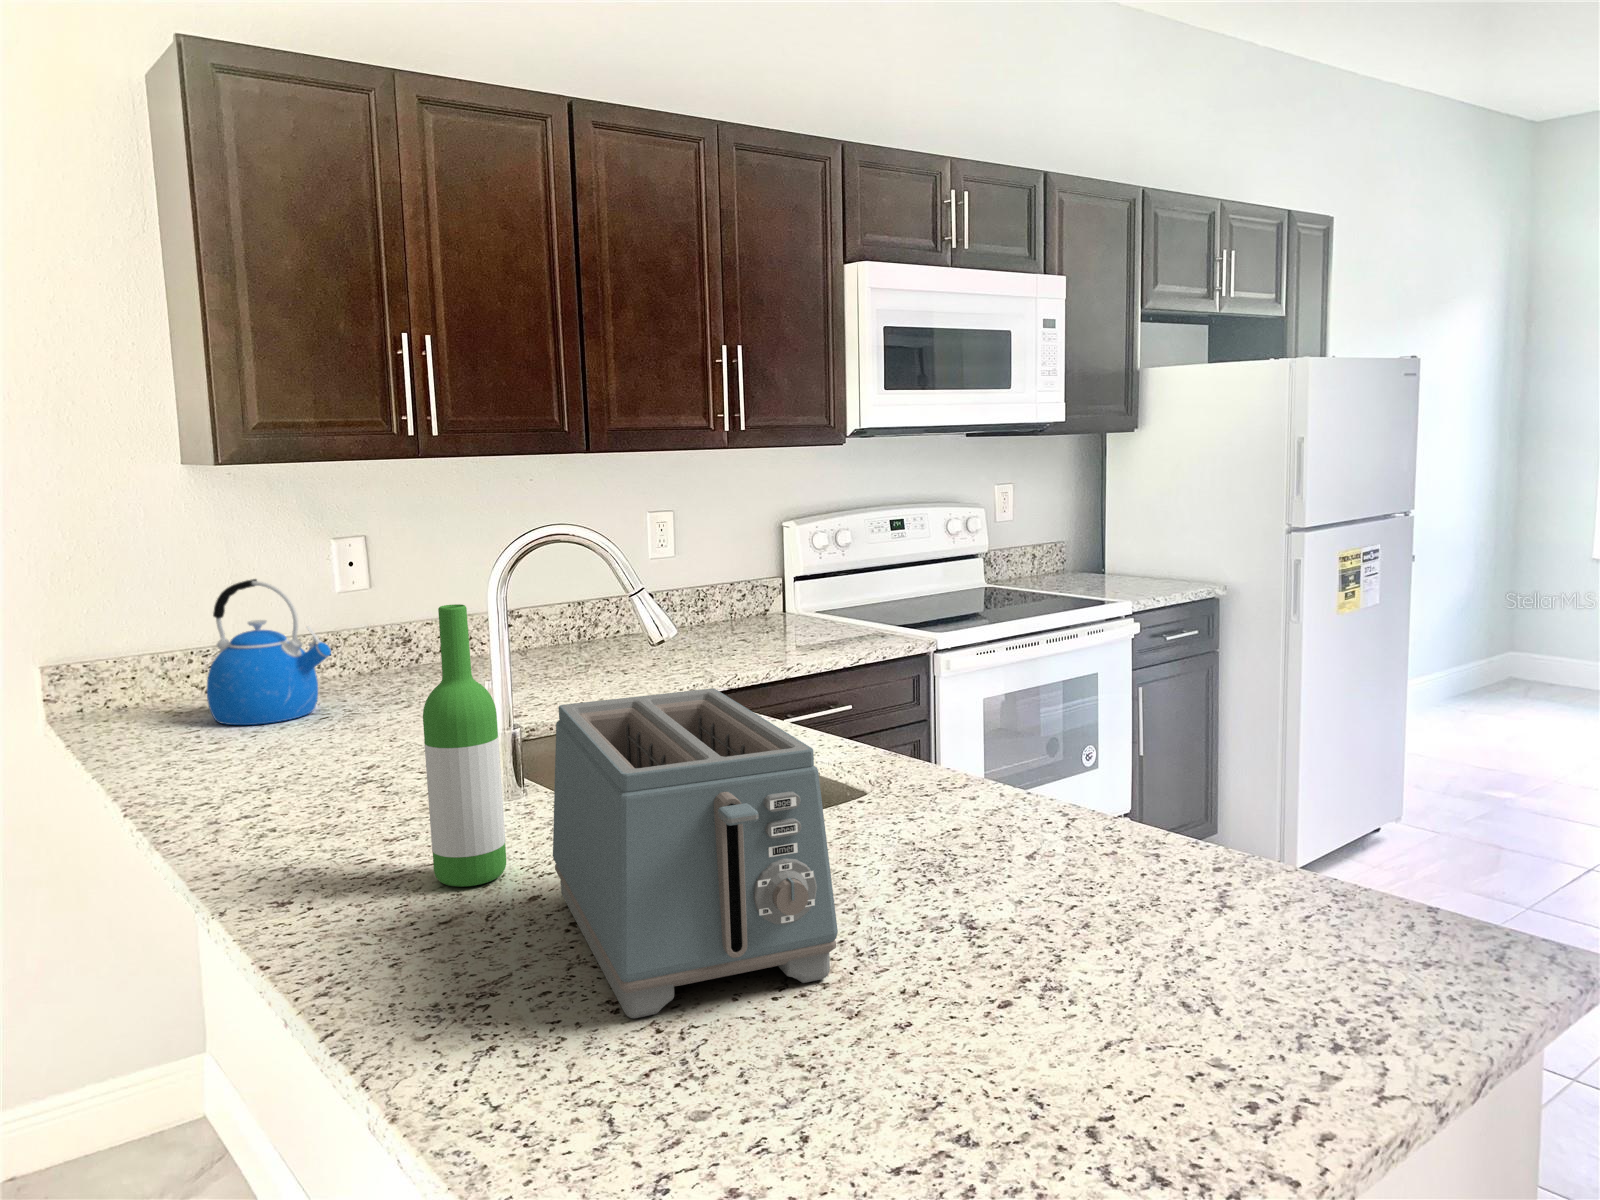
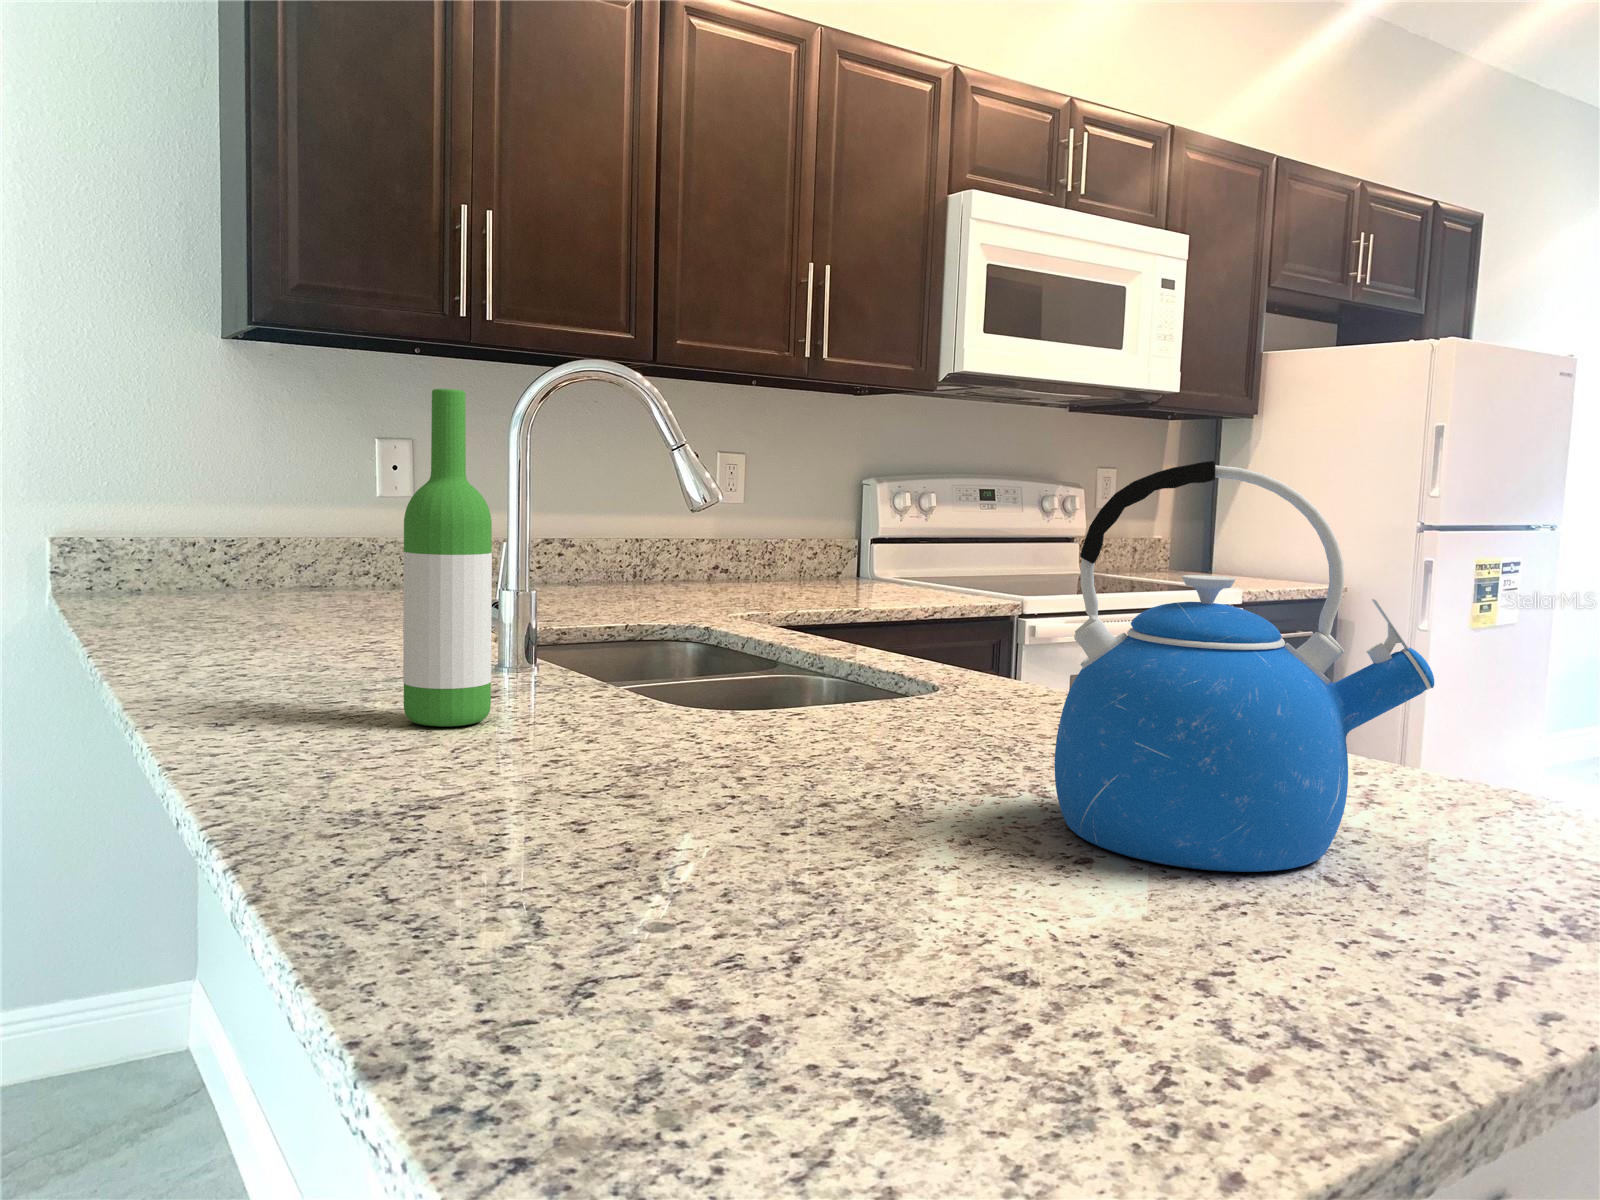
kettle: present [207,579,331,725] -> present [1055,461,1434,872]
toaster: present [553,689,838,1018] -> none [540,502,873,838]

